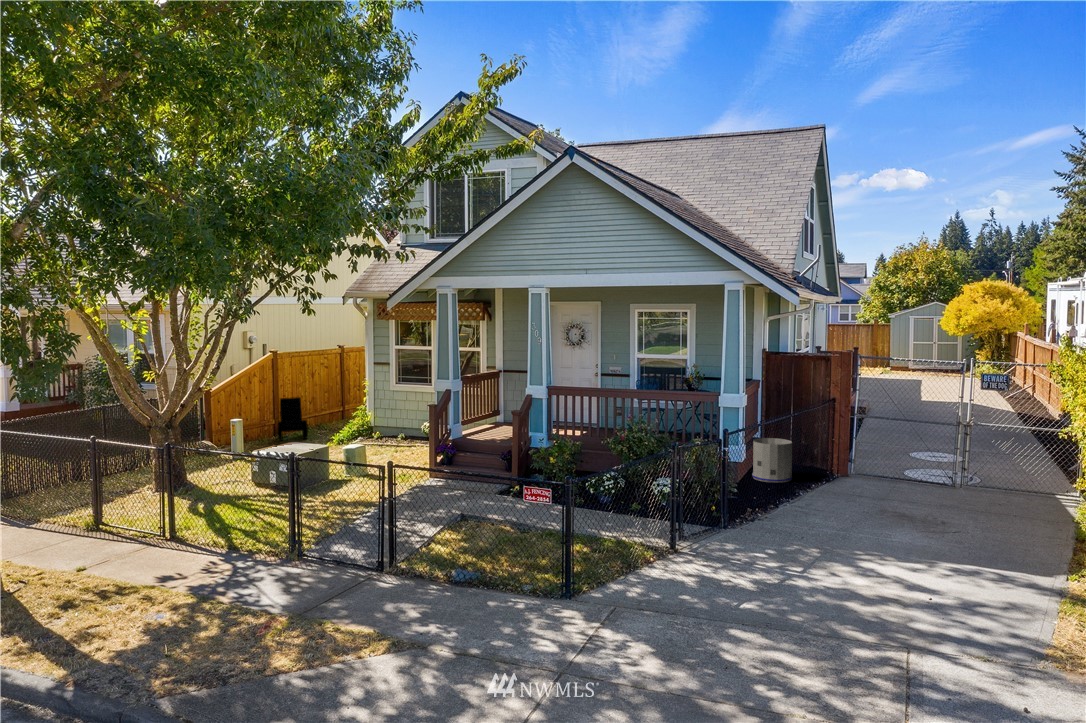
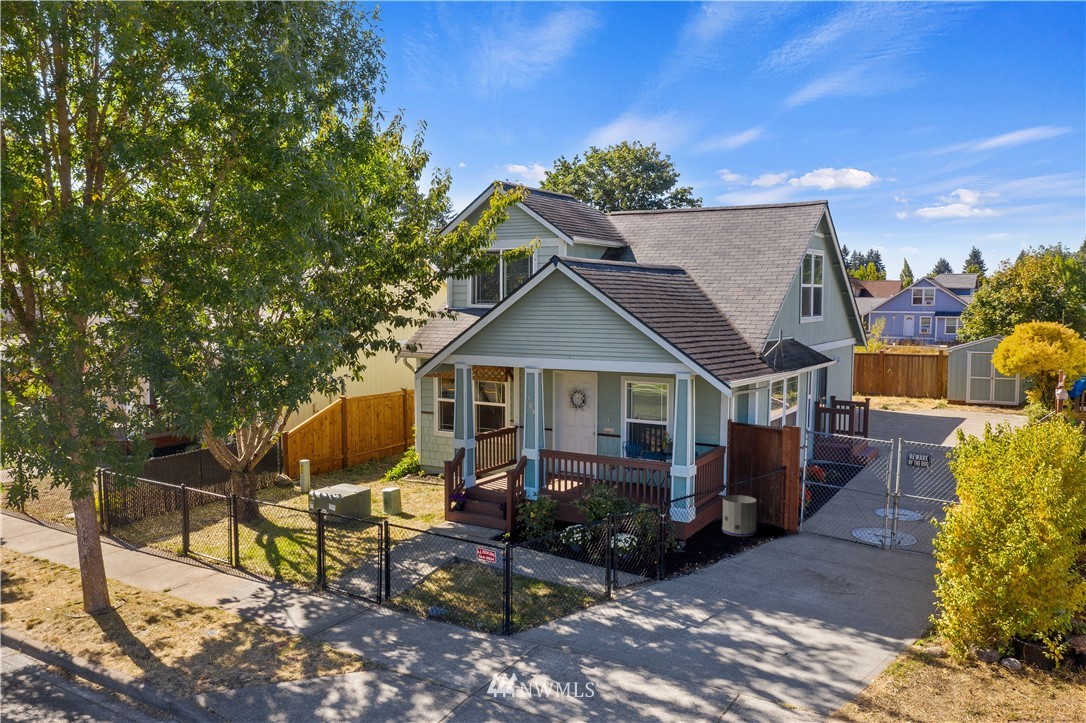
lounge chair: present [278,397,308,441] -> none [342,437,366,475]

